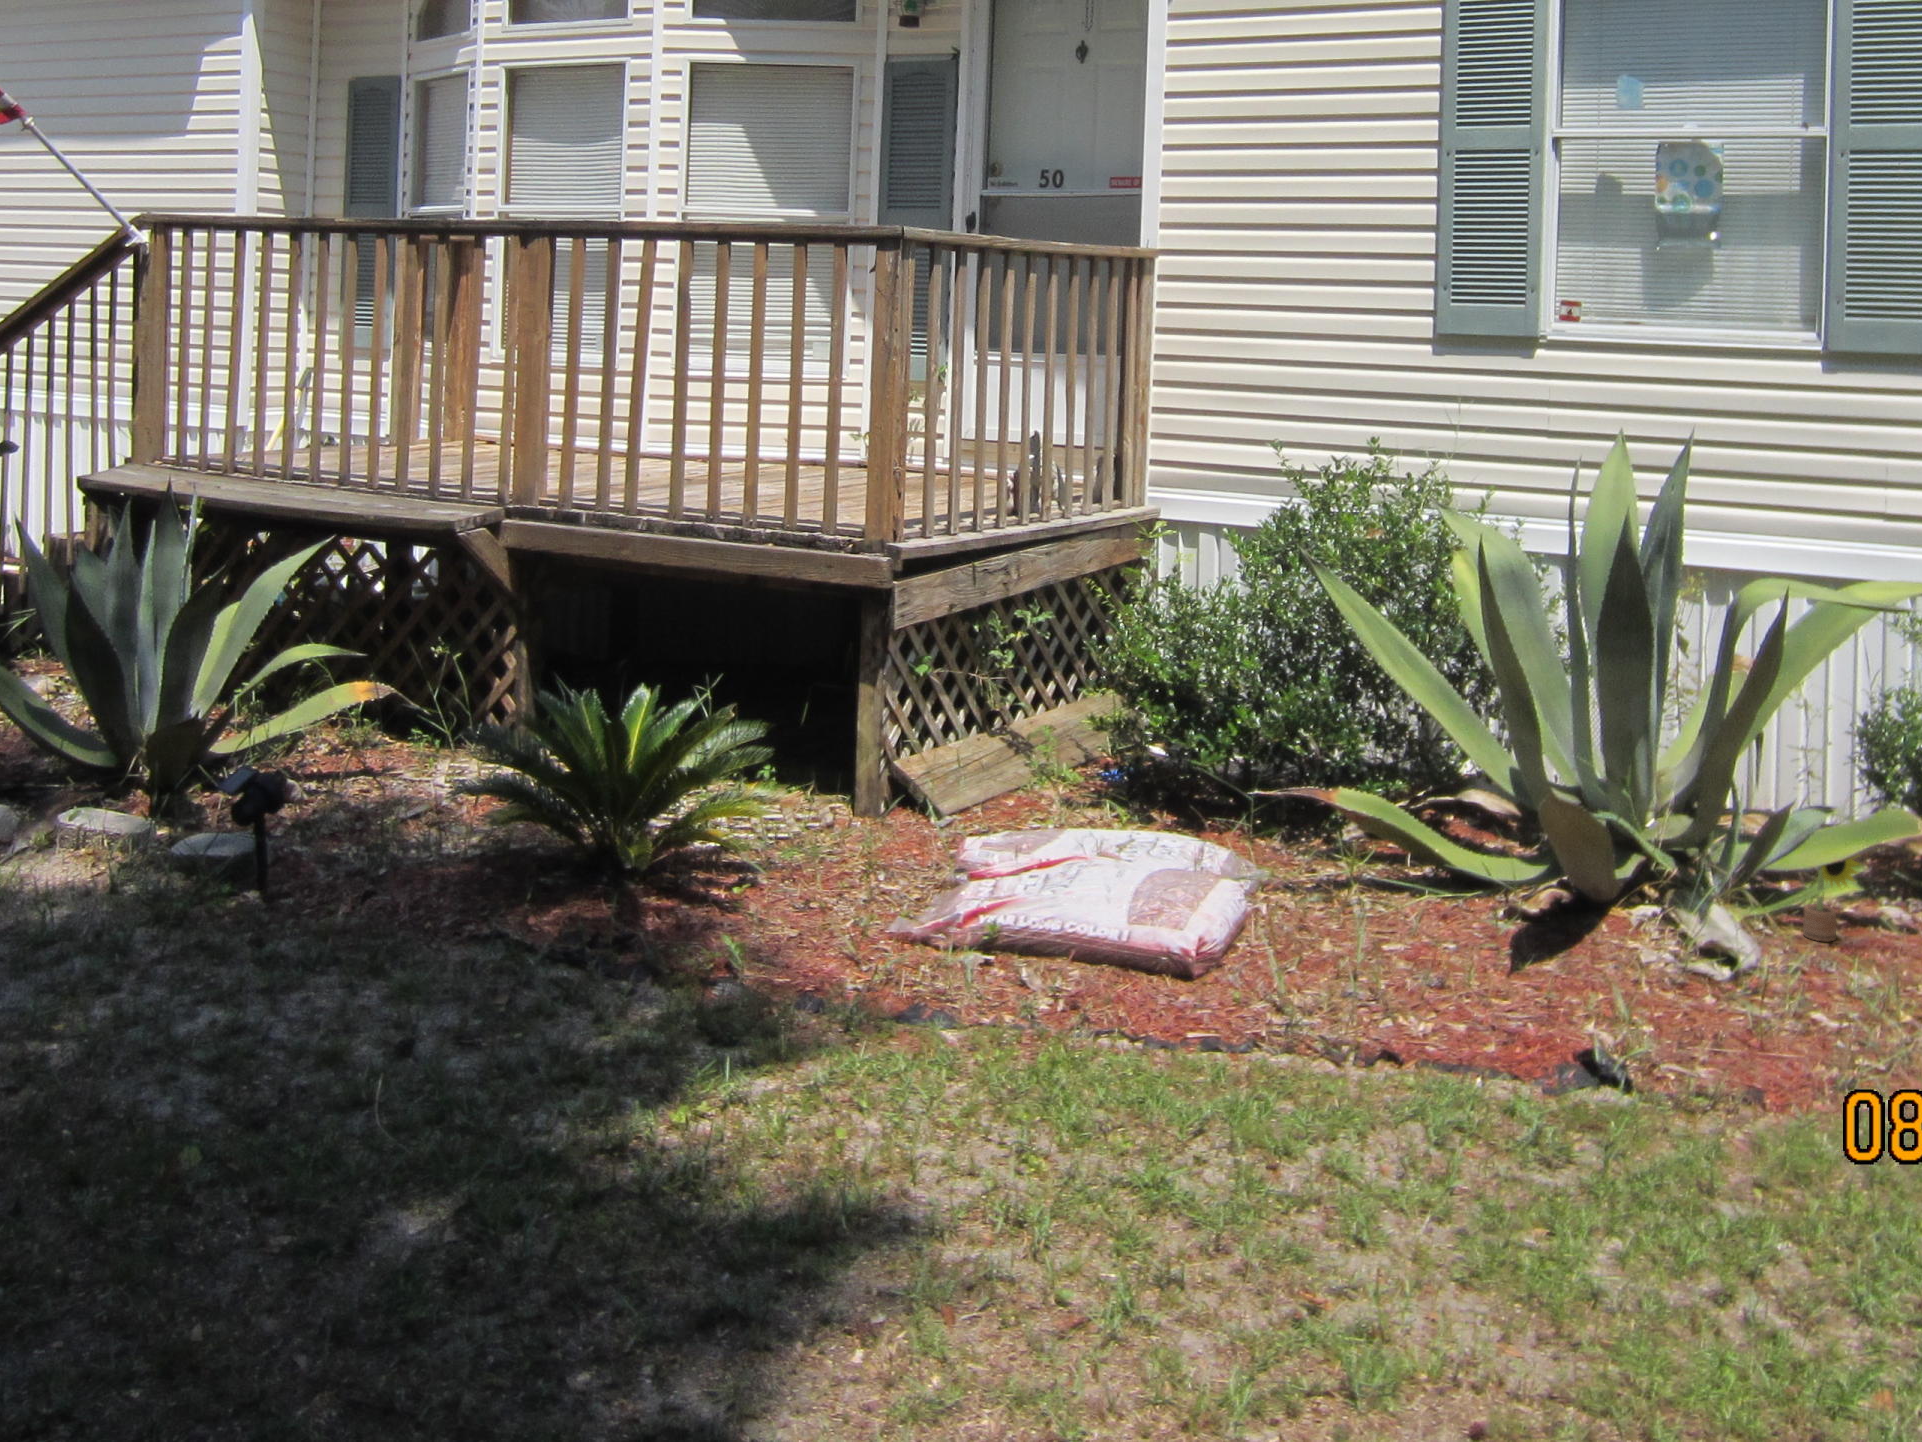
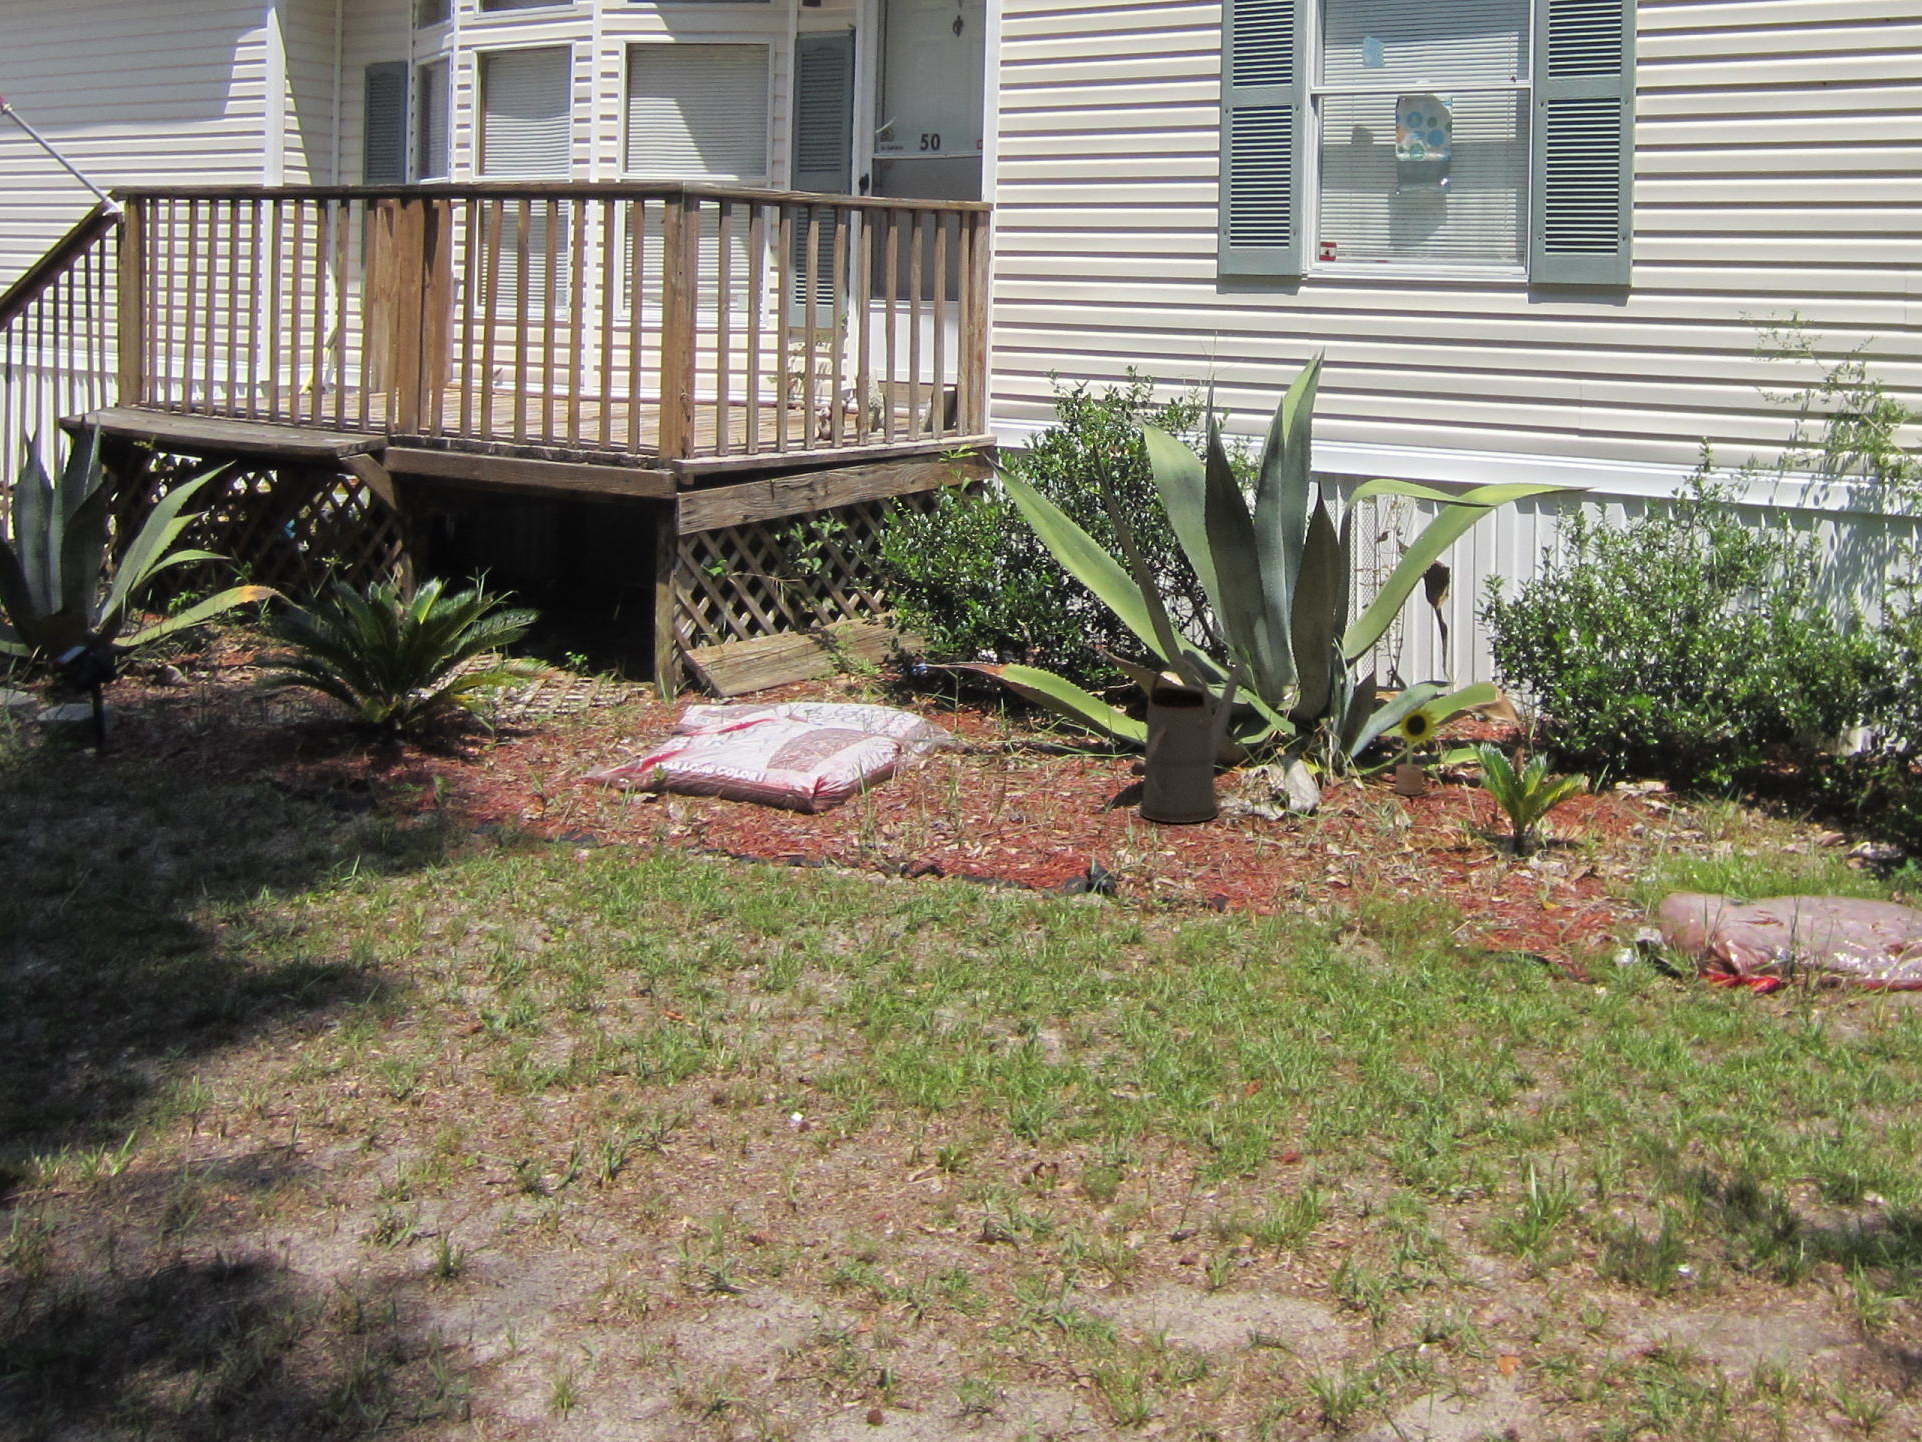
watering can: none [1557,797,1652,996] -> present [1140,659,1243,823]

